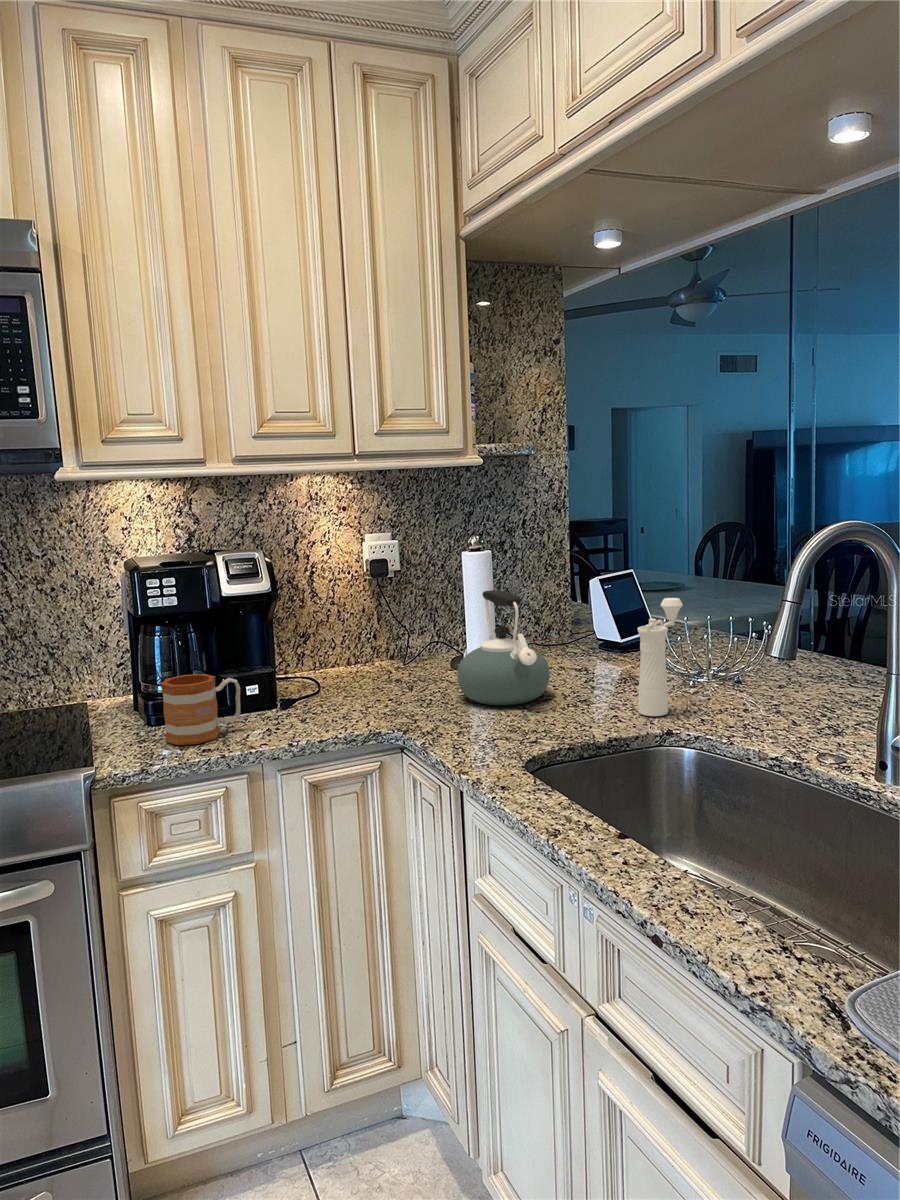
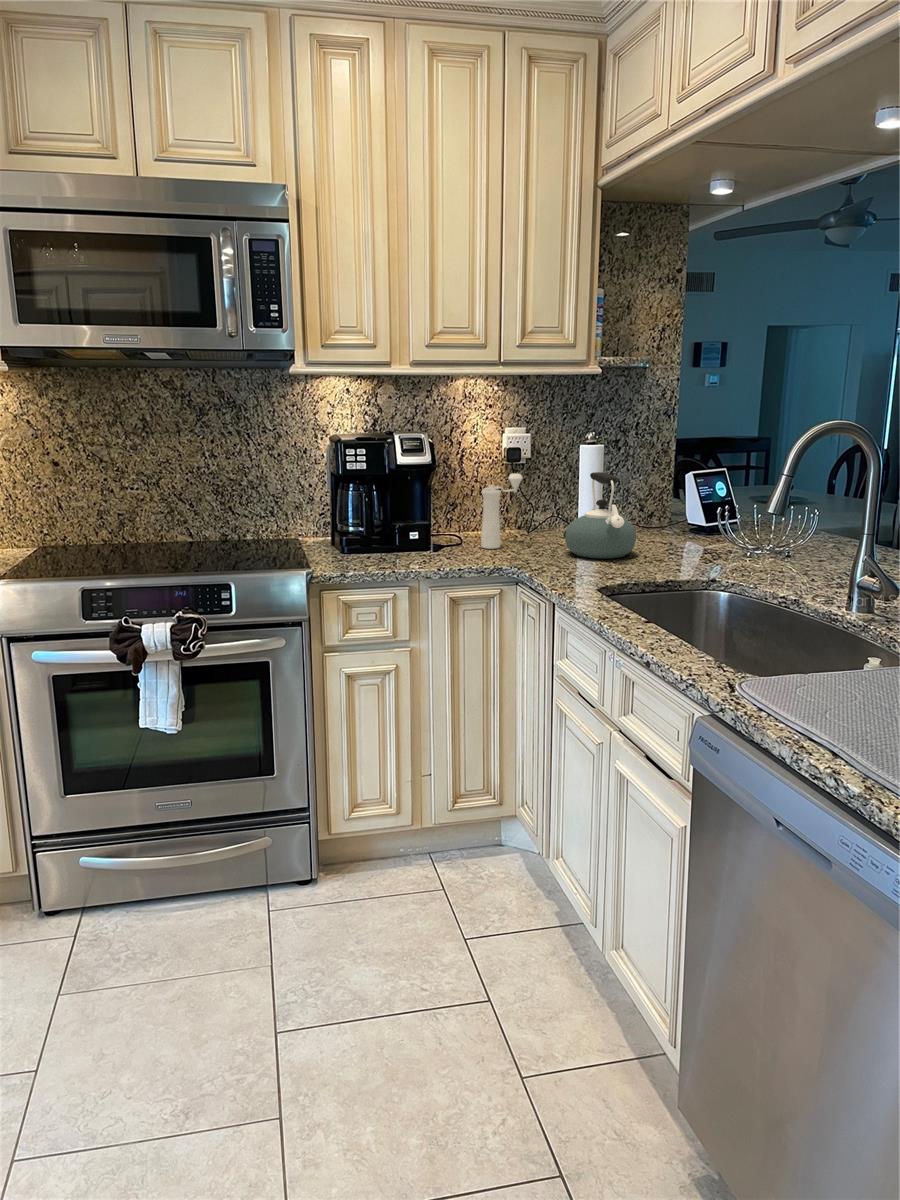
pepper mill: present [638,598,683,716] -> present [481,474,523,549]
mug: present [161,674,240,745] -> none [353,518,407,565]

